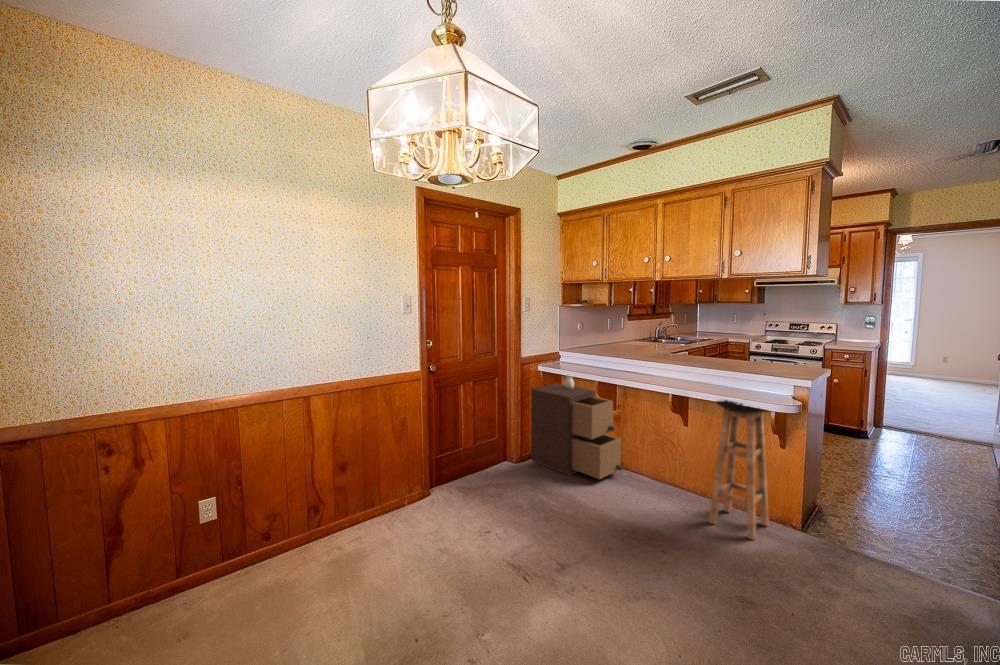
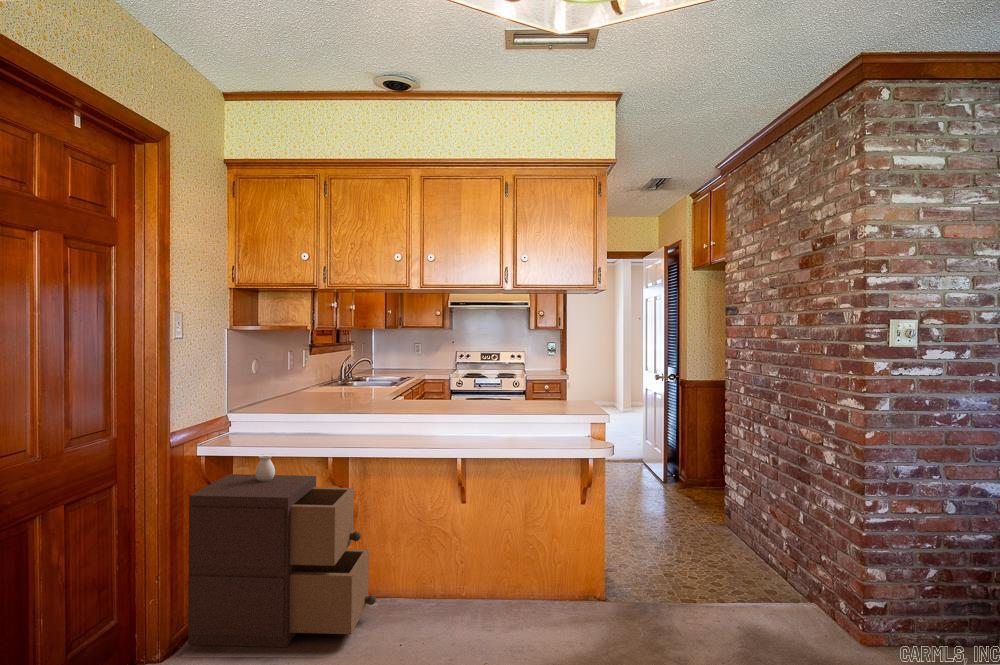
bar stool: present [709,400,769,540] -> none [528,447,594,644]

